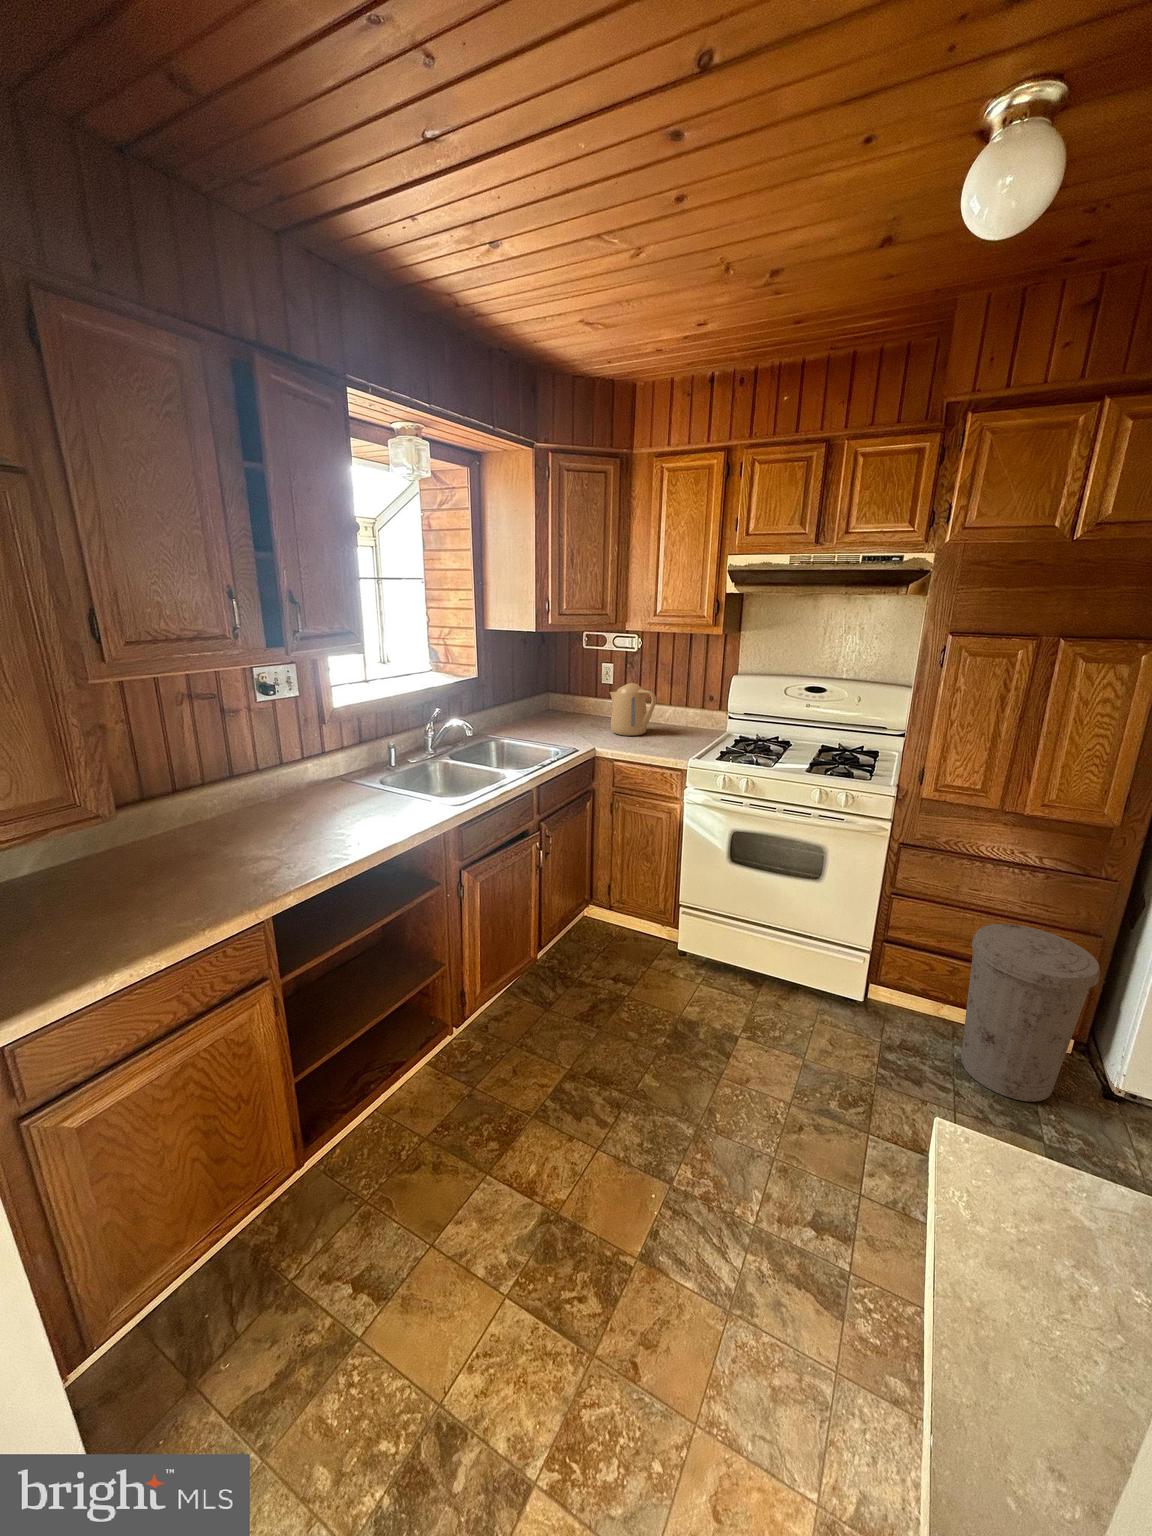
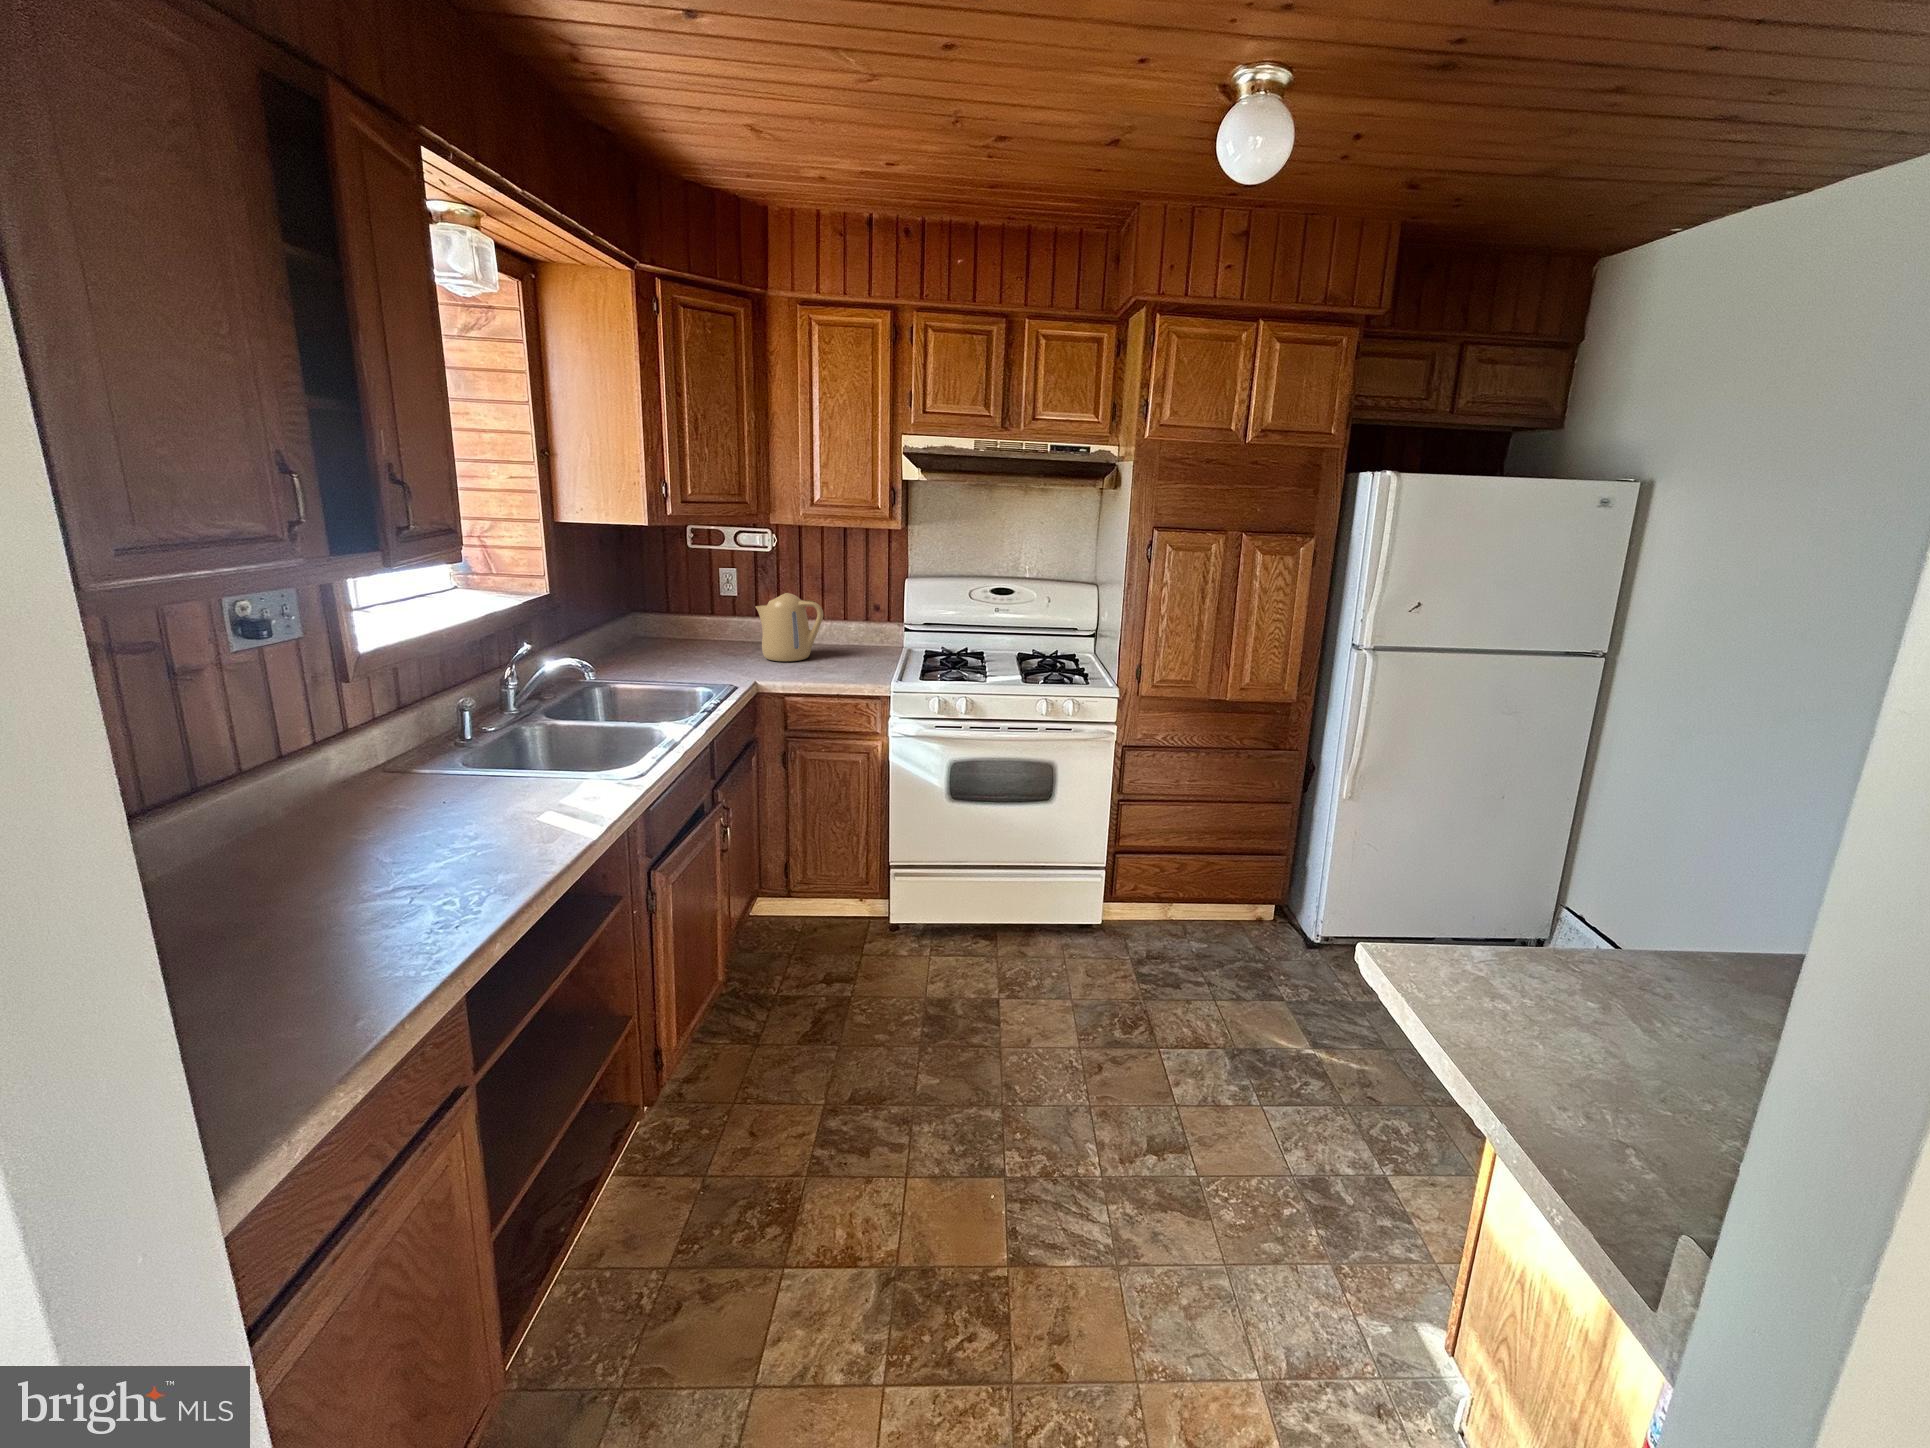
trash can: present [961,924,1100,1102] -> none [1196,808,1299,971]

